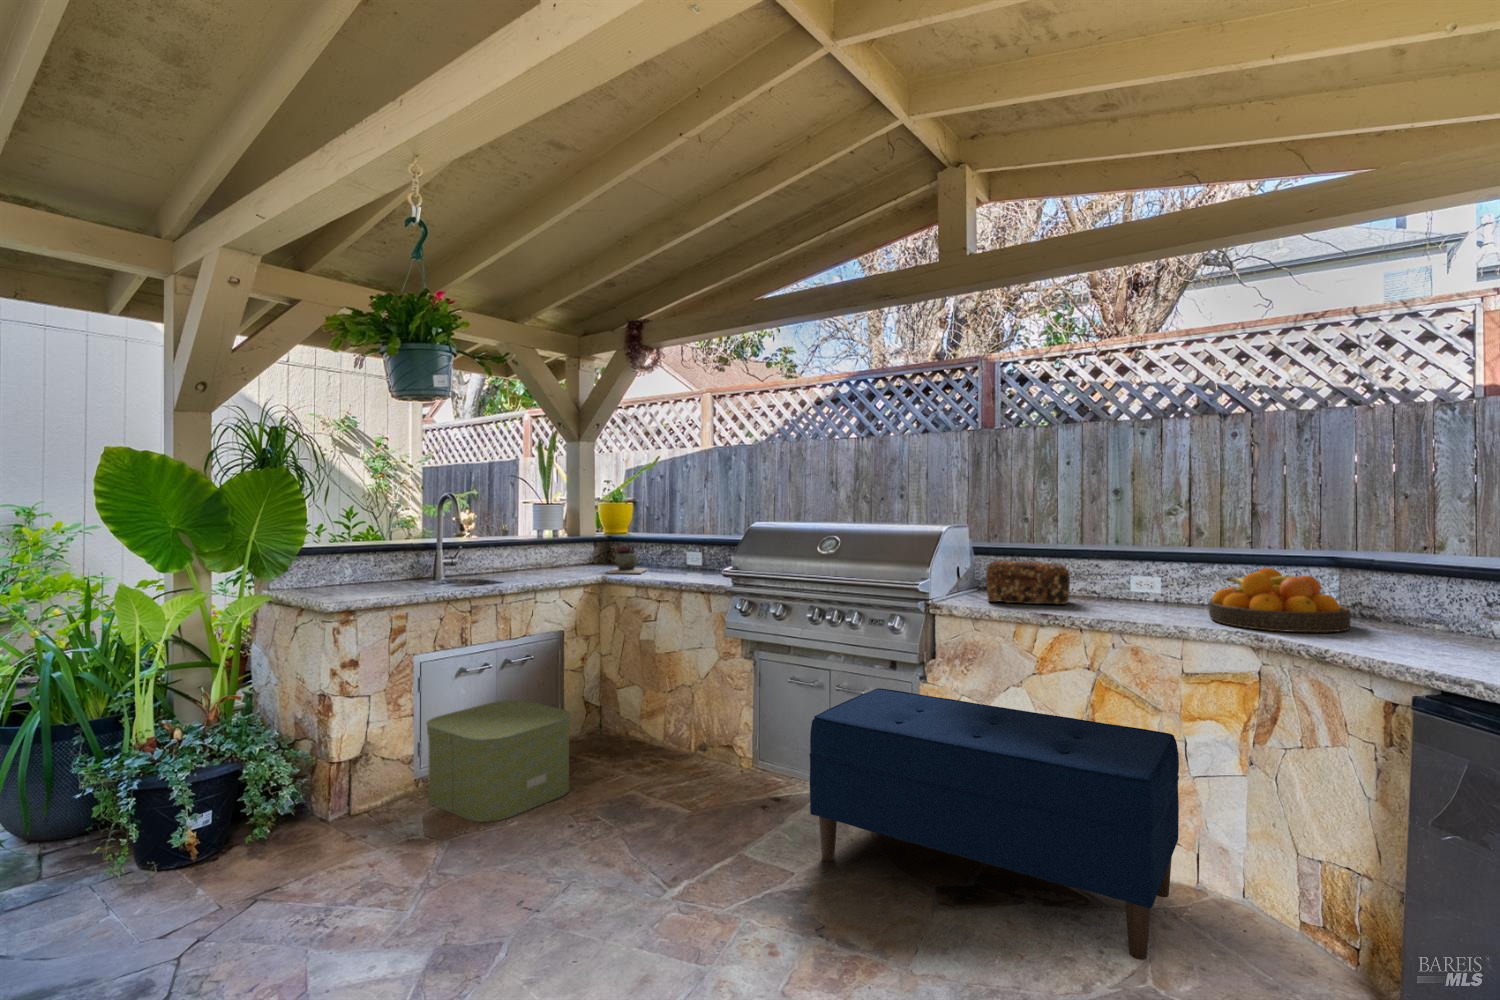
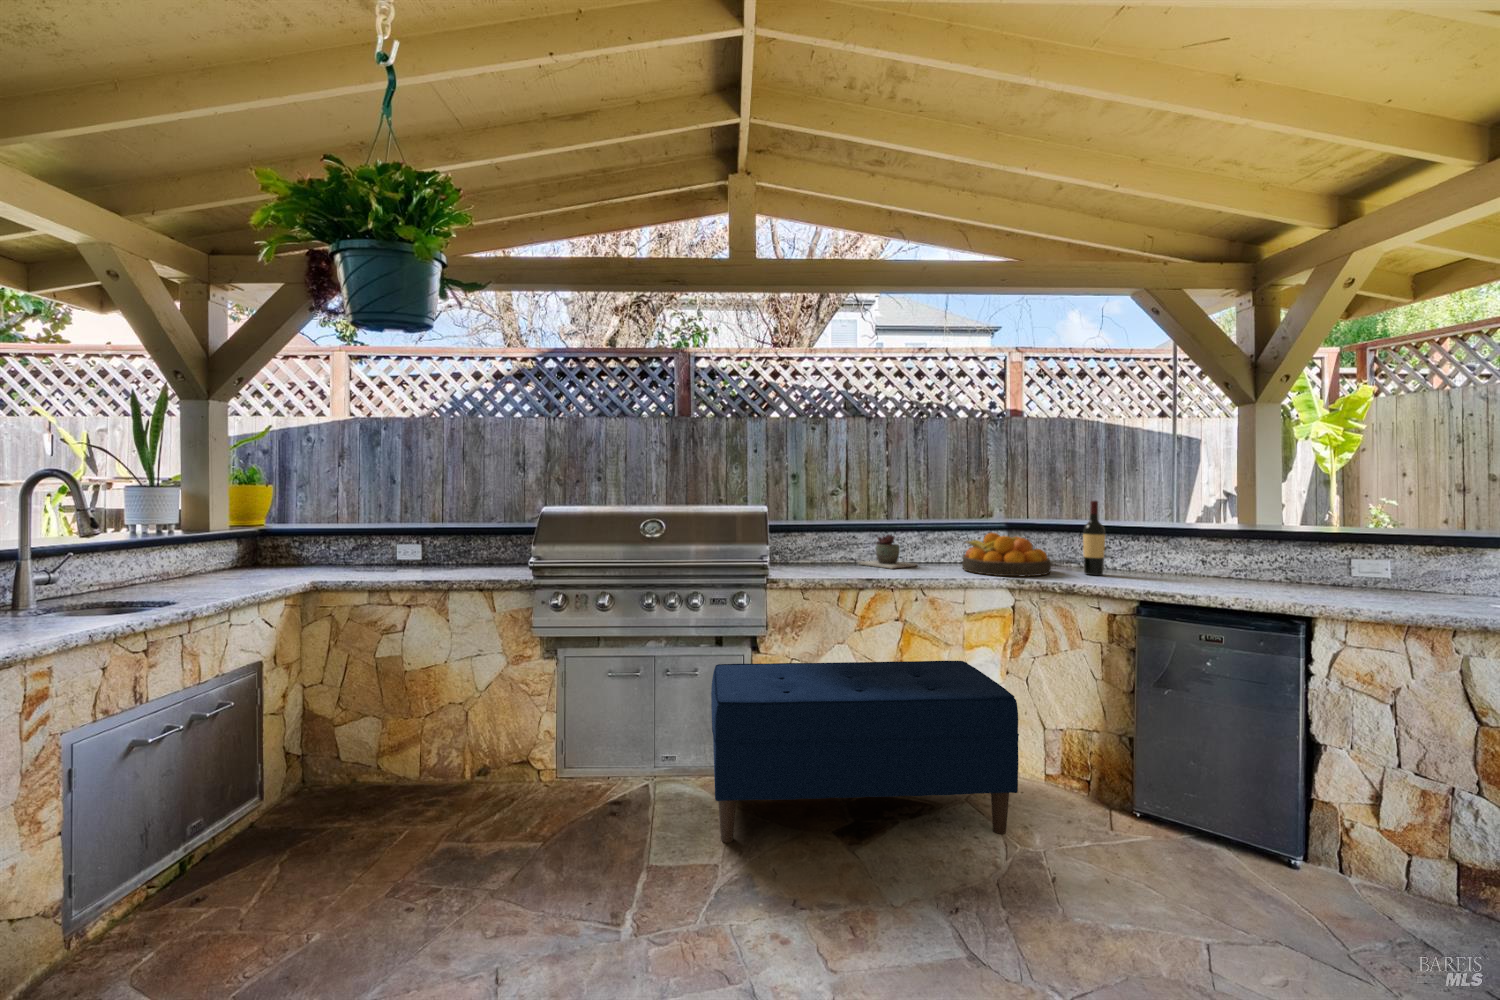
wine bottle: none [1401,525,1442,642] -> present [1083,501,1105,575]
succulent plant: present [607,545,647,574] -> present [858,535,917,569]
bread loaf: present [986,560,1070,604] -> none [791,535,864,573]
storage box: present [427,700,570,822] -> none [105,763,354,966]

